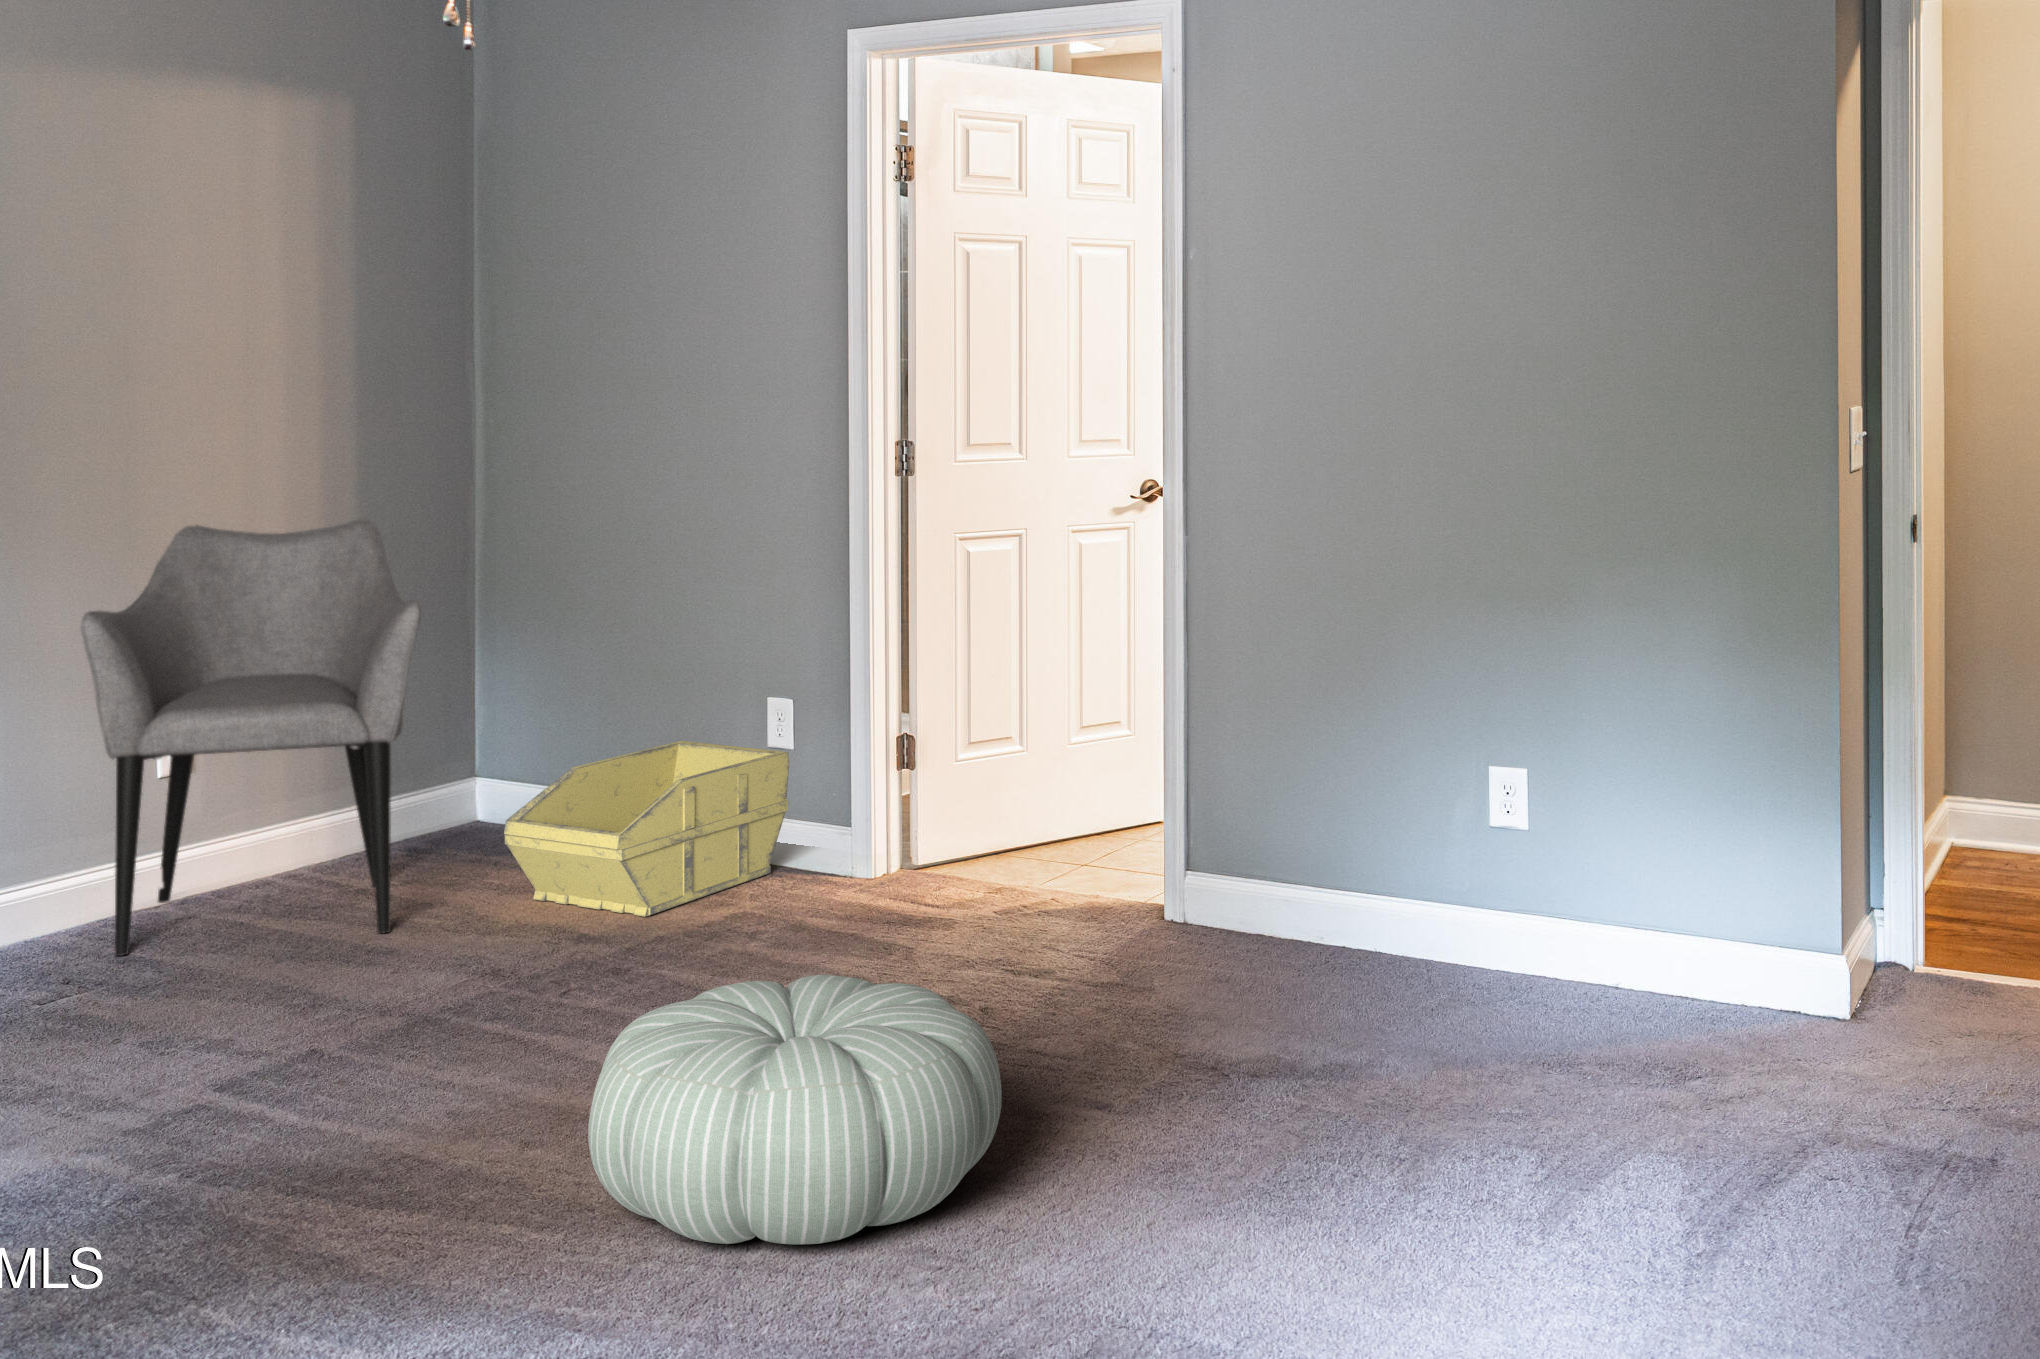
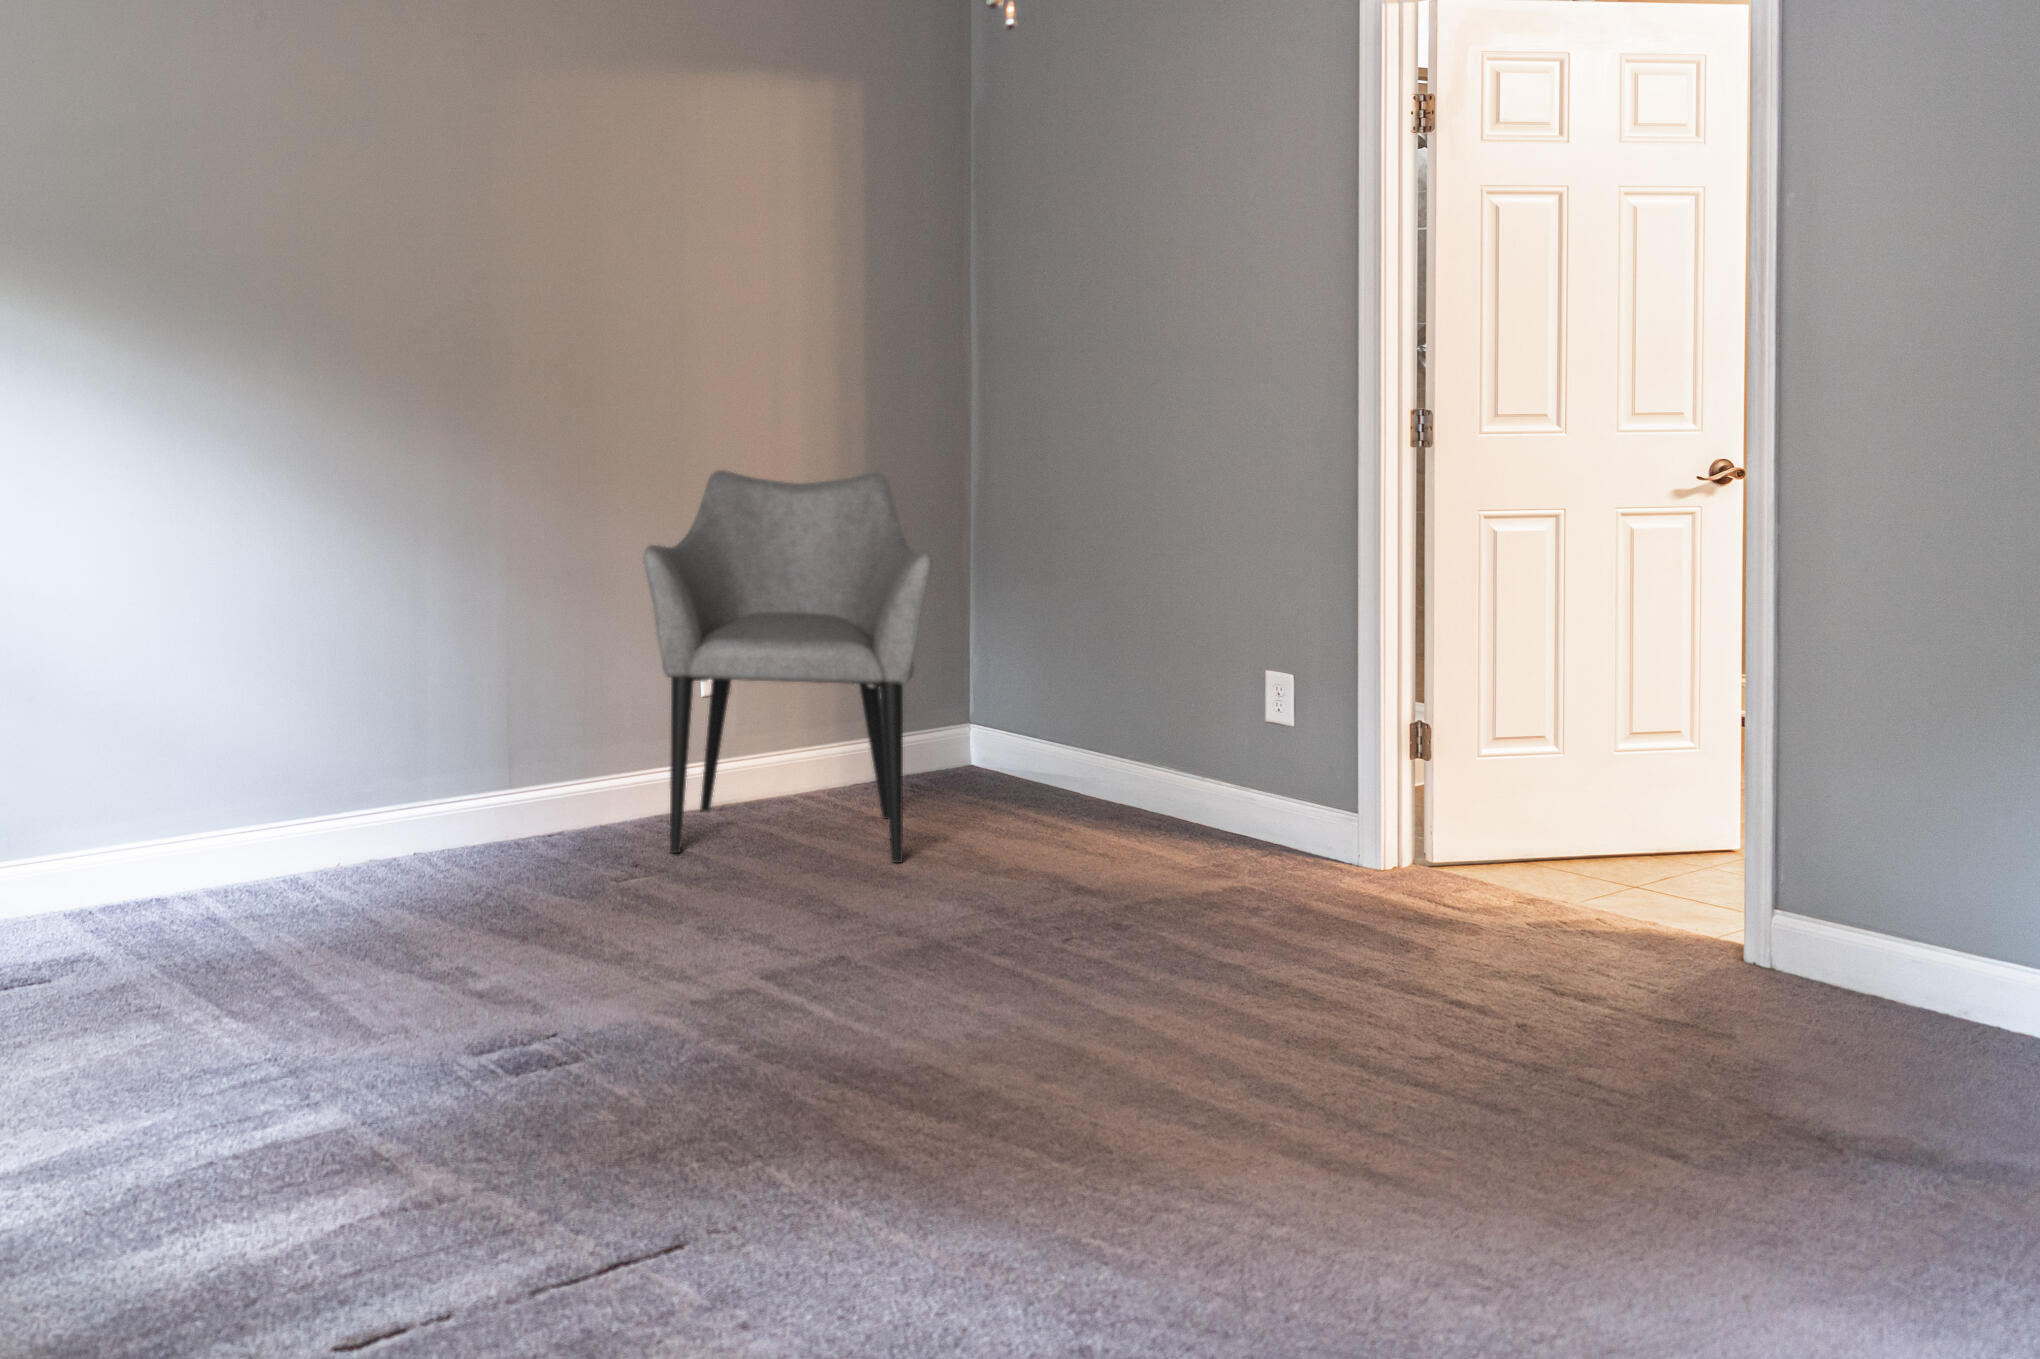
storage bin: present [504,741,789,917] -> none [1006,708,1293,879]
pouf: present [588,975,1002,1245] -> none [1110,952,1550,1225]

